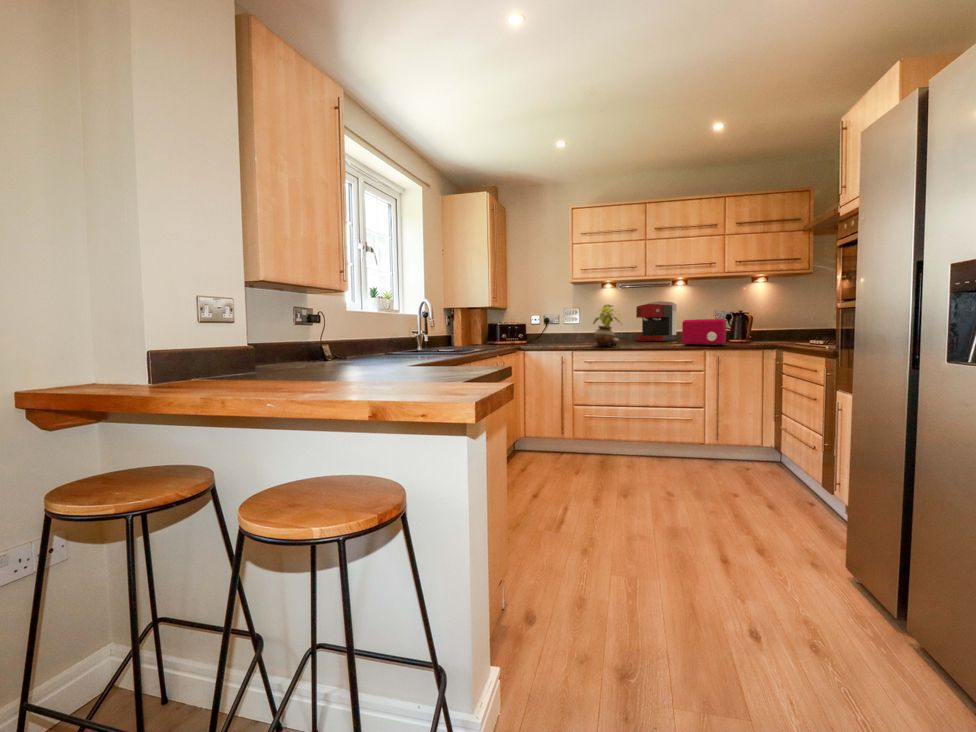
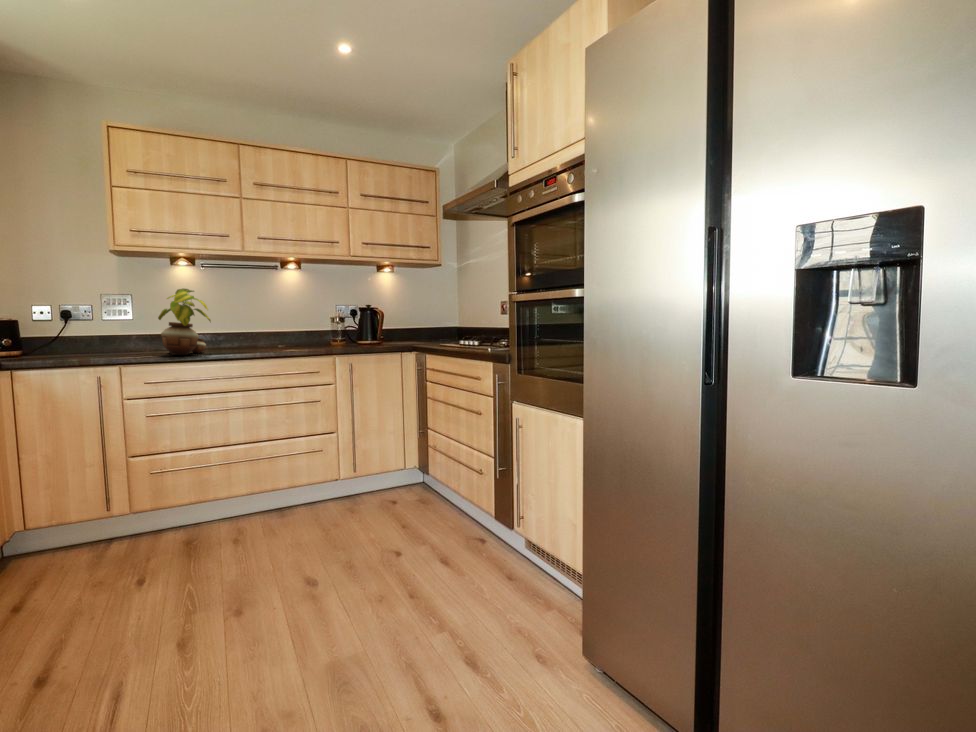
coffee maker: present [636,301,677,341] -> none [231,289,291,345]
toaster: present [682,319,726,345] -> none [302,314,359,350]

